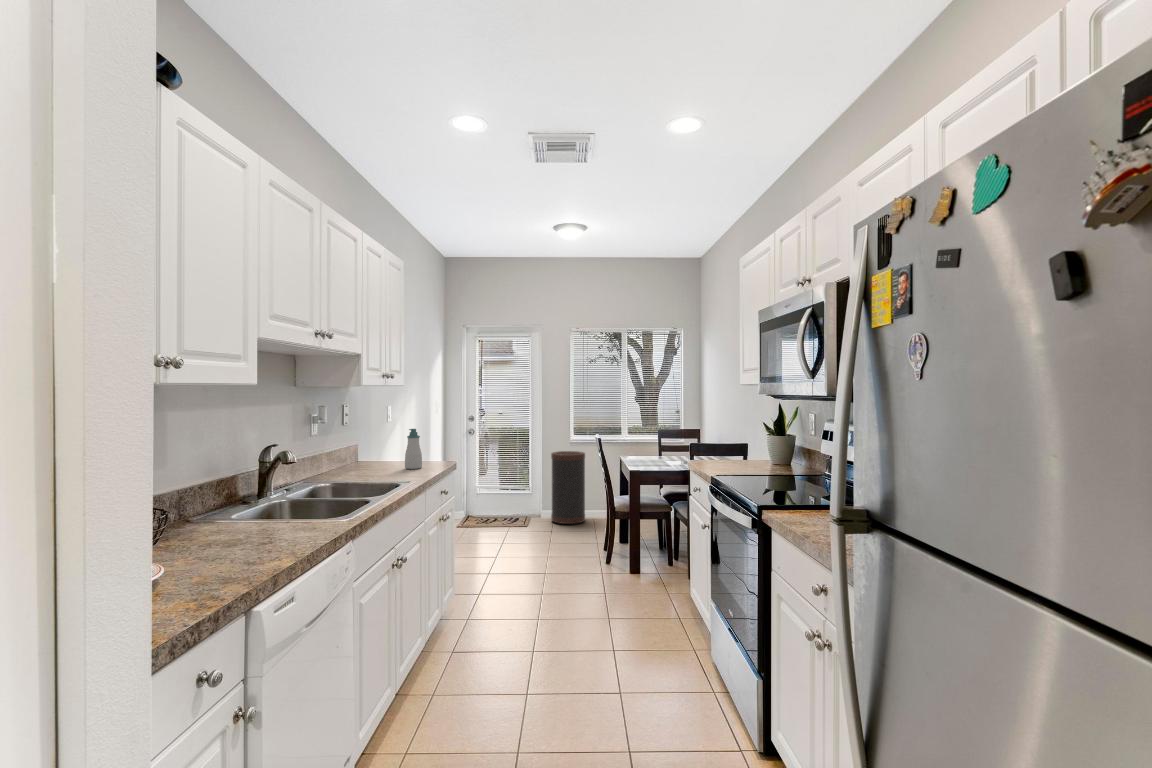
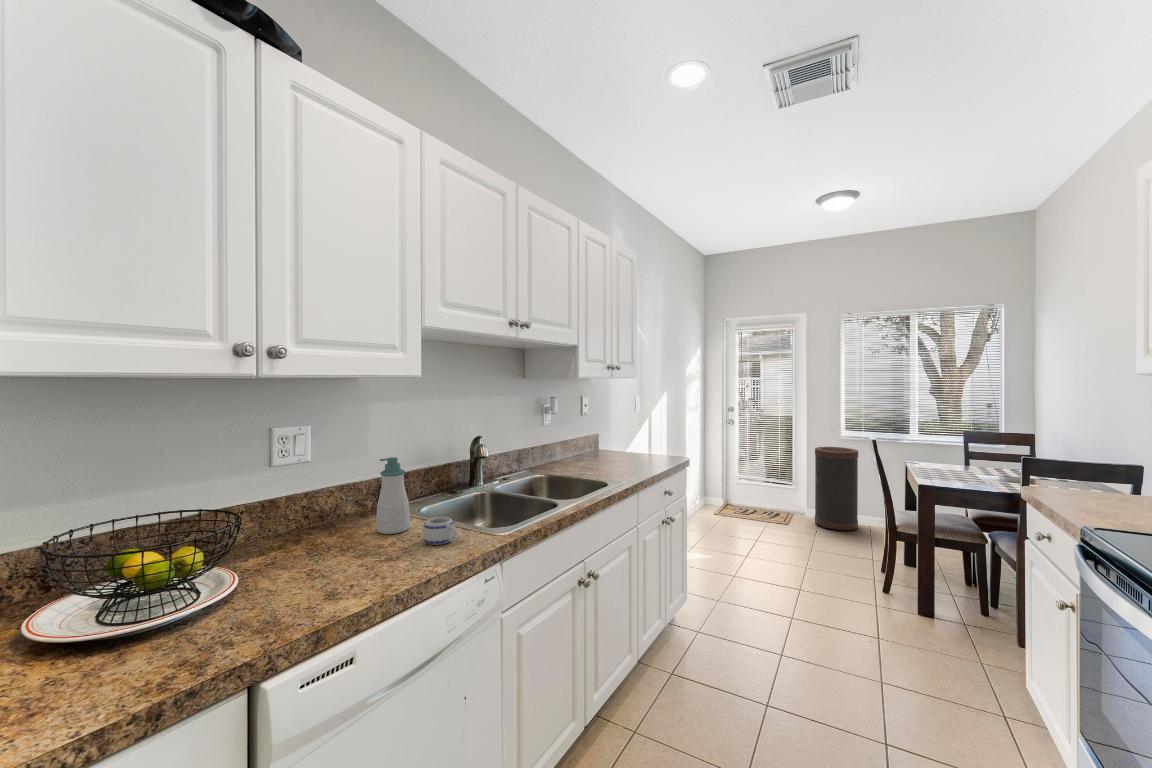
soap bottle: present [405,429,422,469] -> present [377,457,410,534]
mug: none [263,510,303,534] -> present [423,517,457,545]

